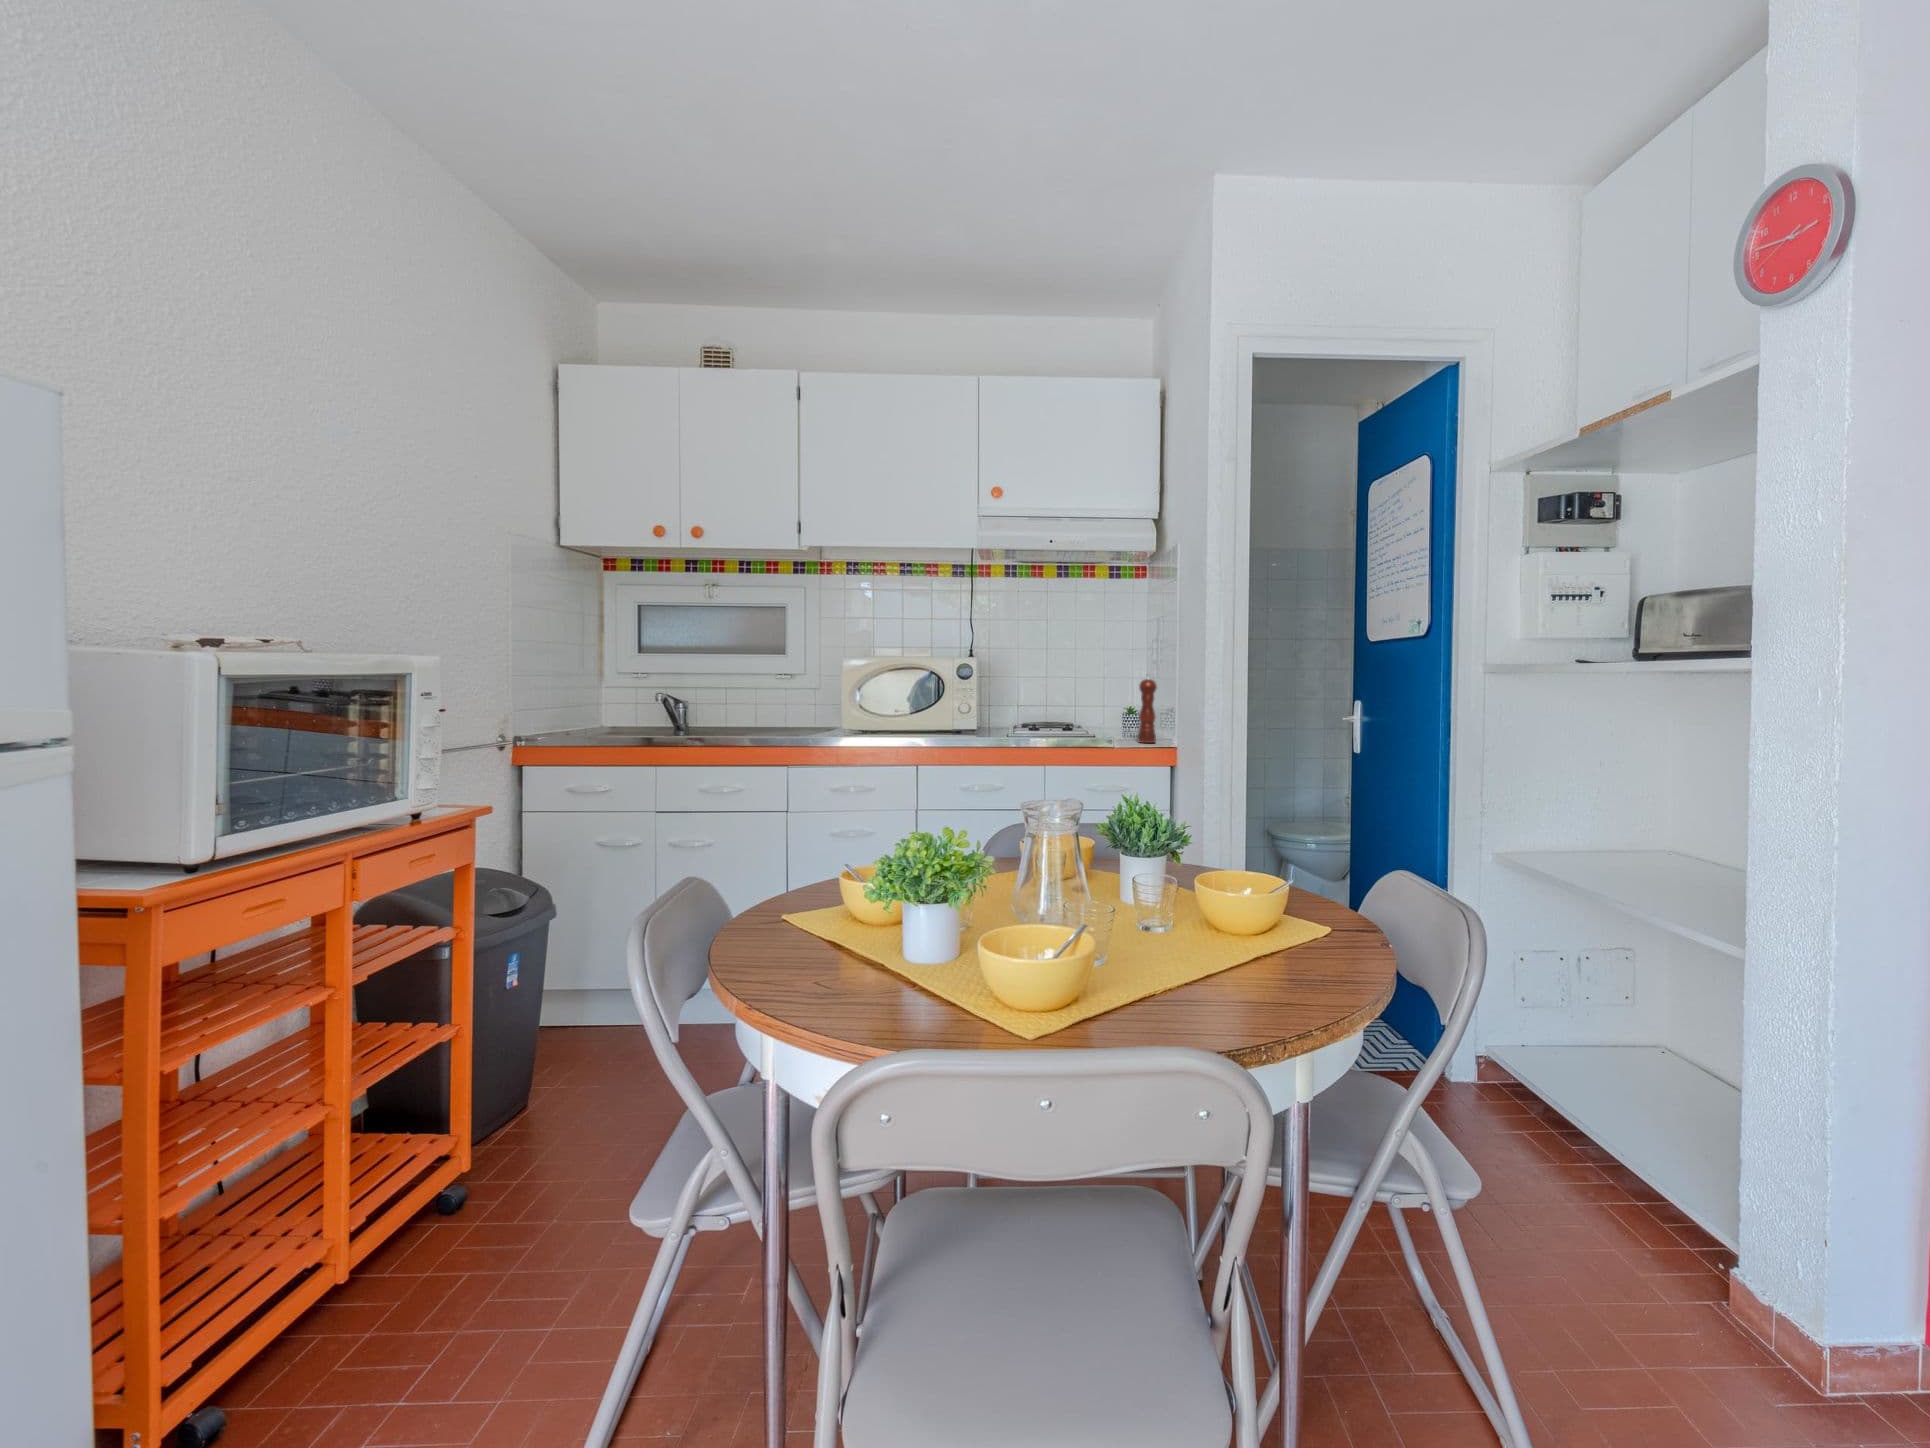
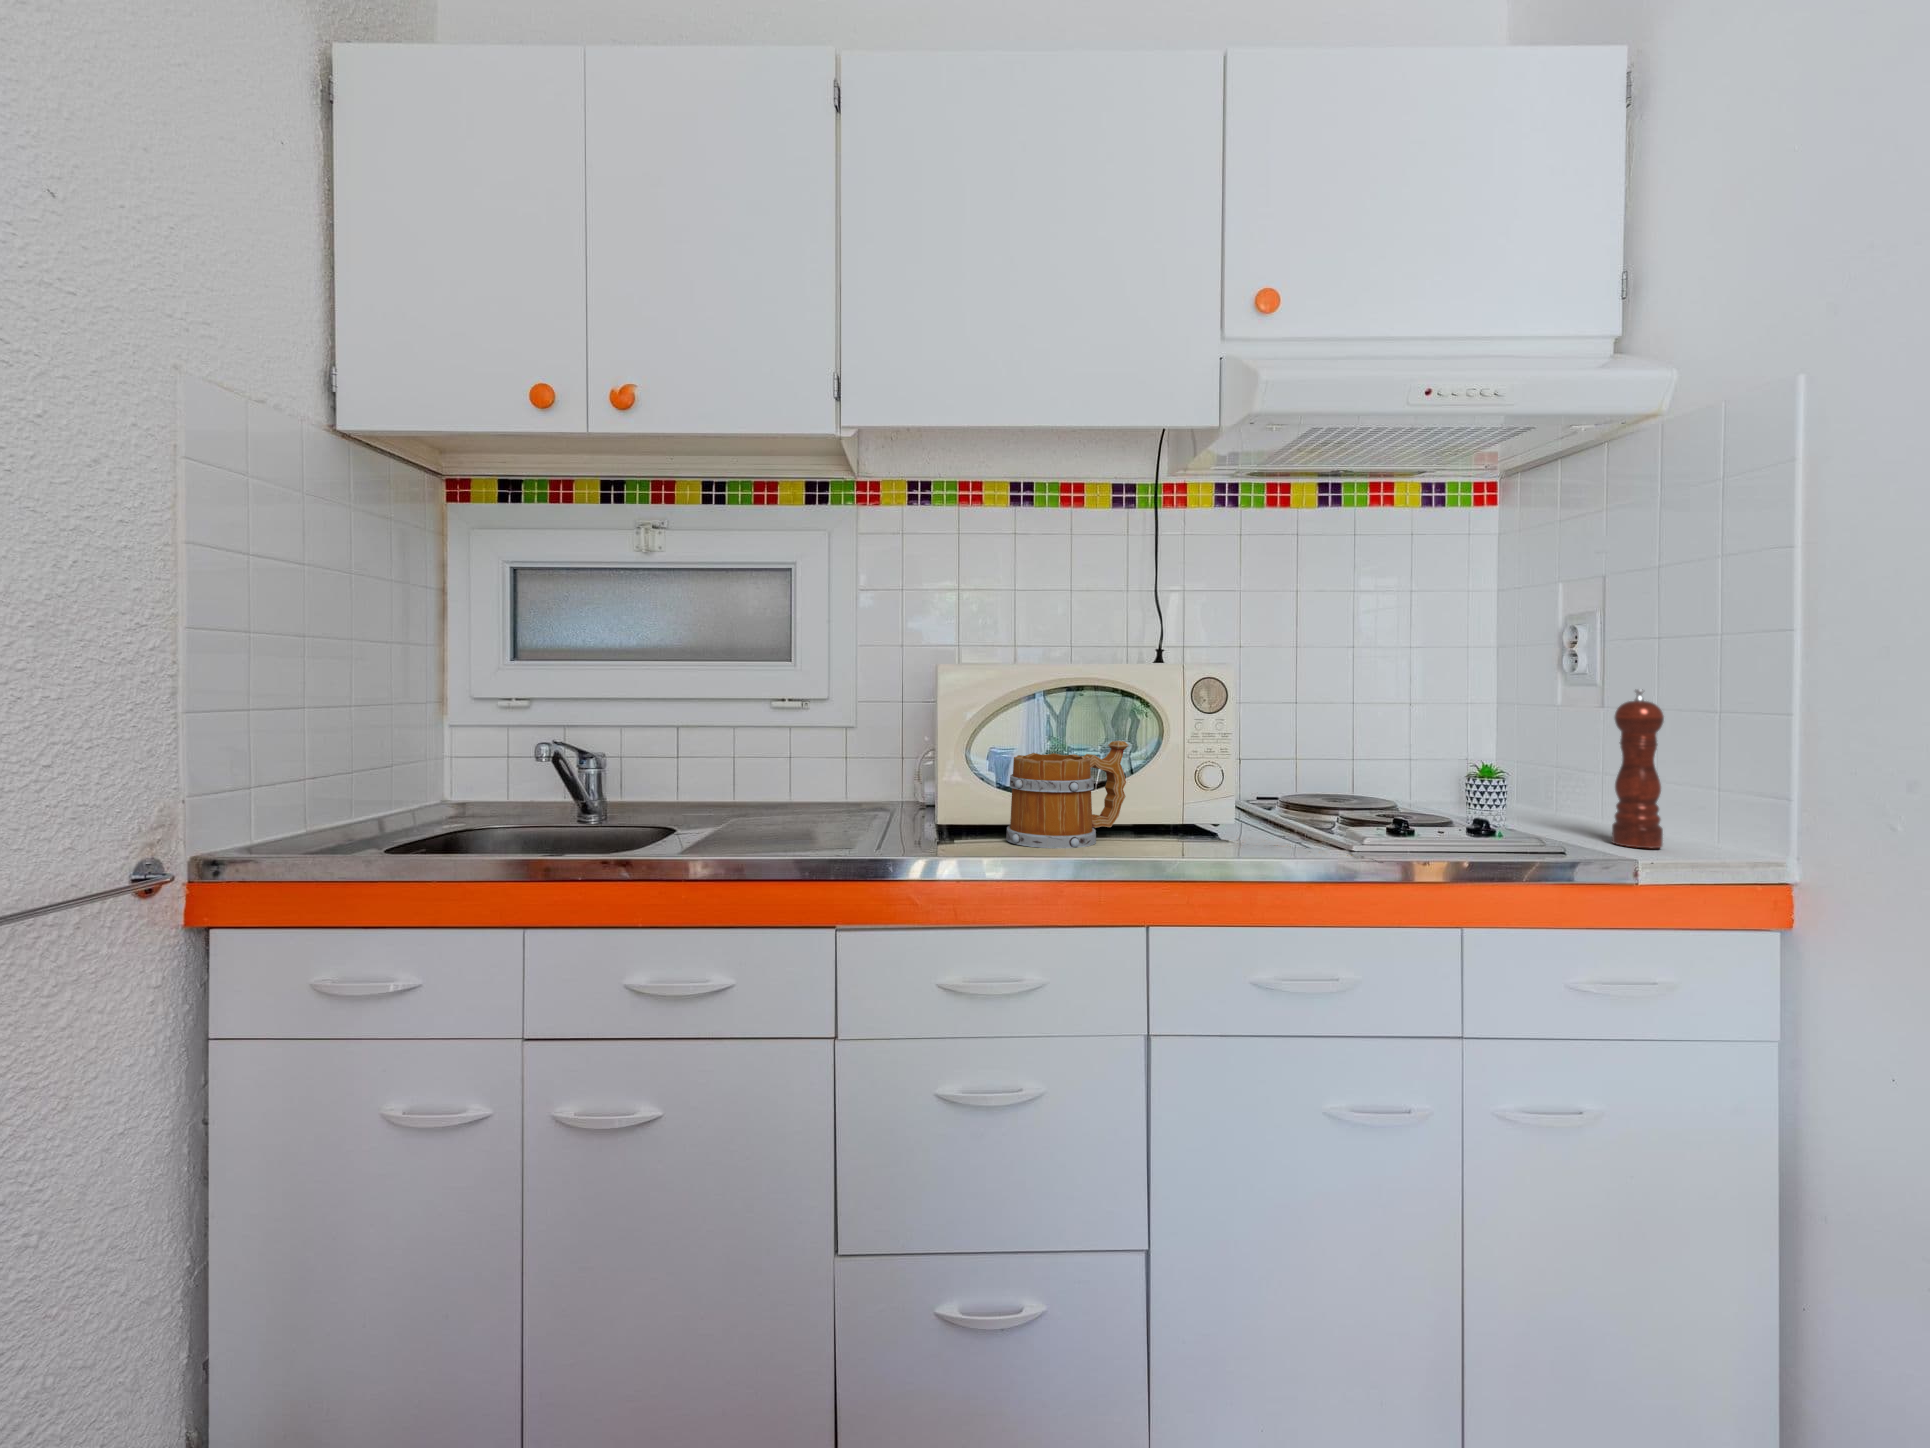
mug: none [873,696,931,742] -> present [1006,741,1129,848]

